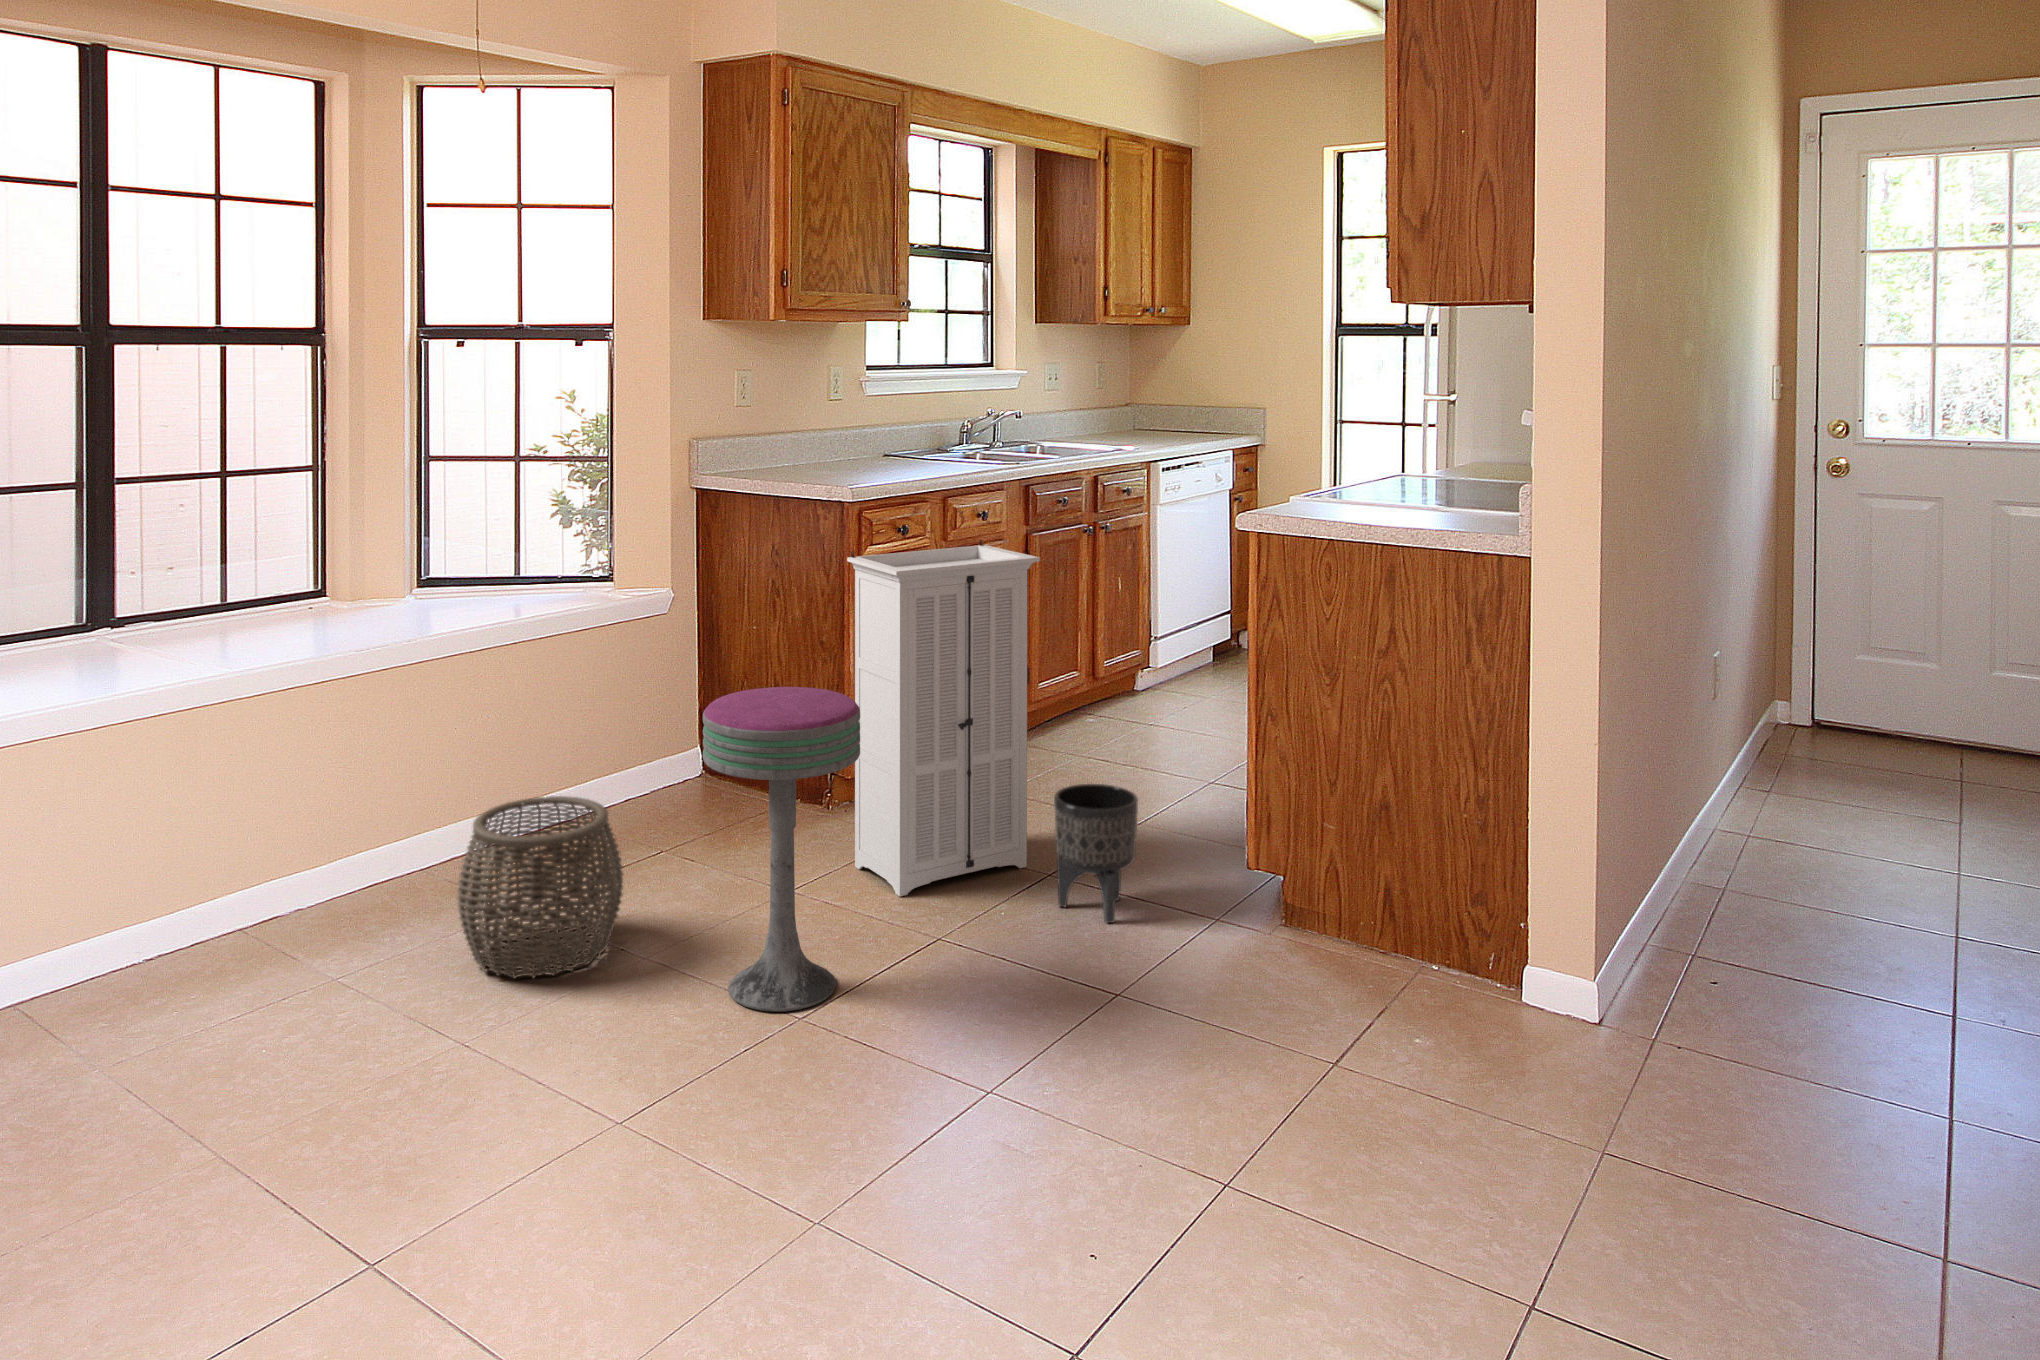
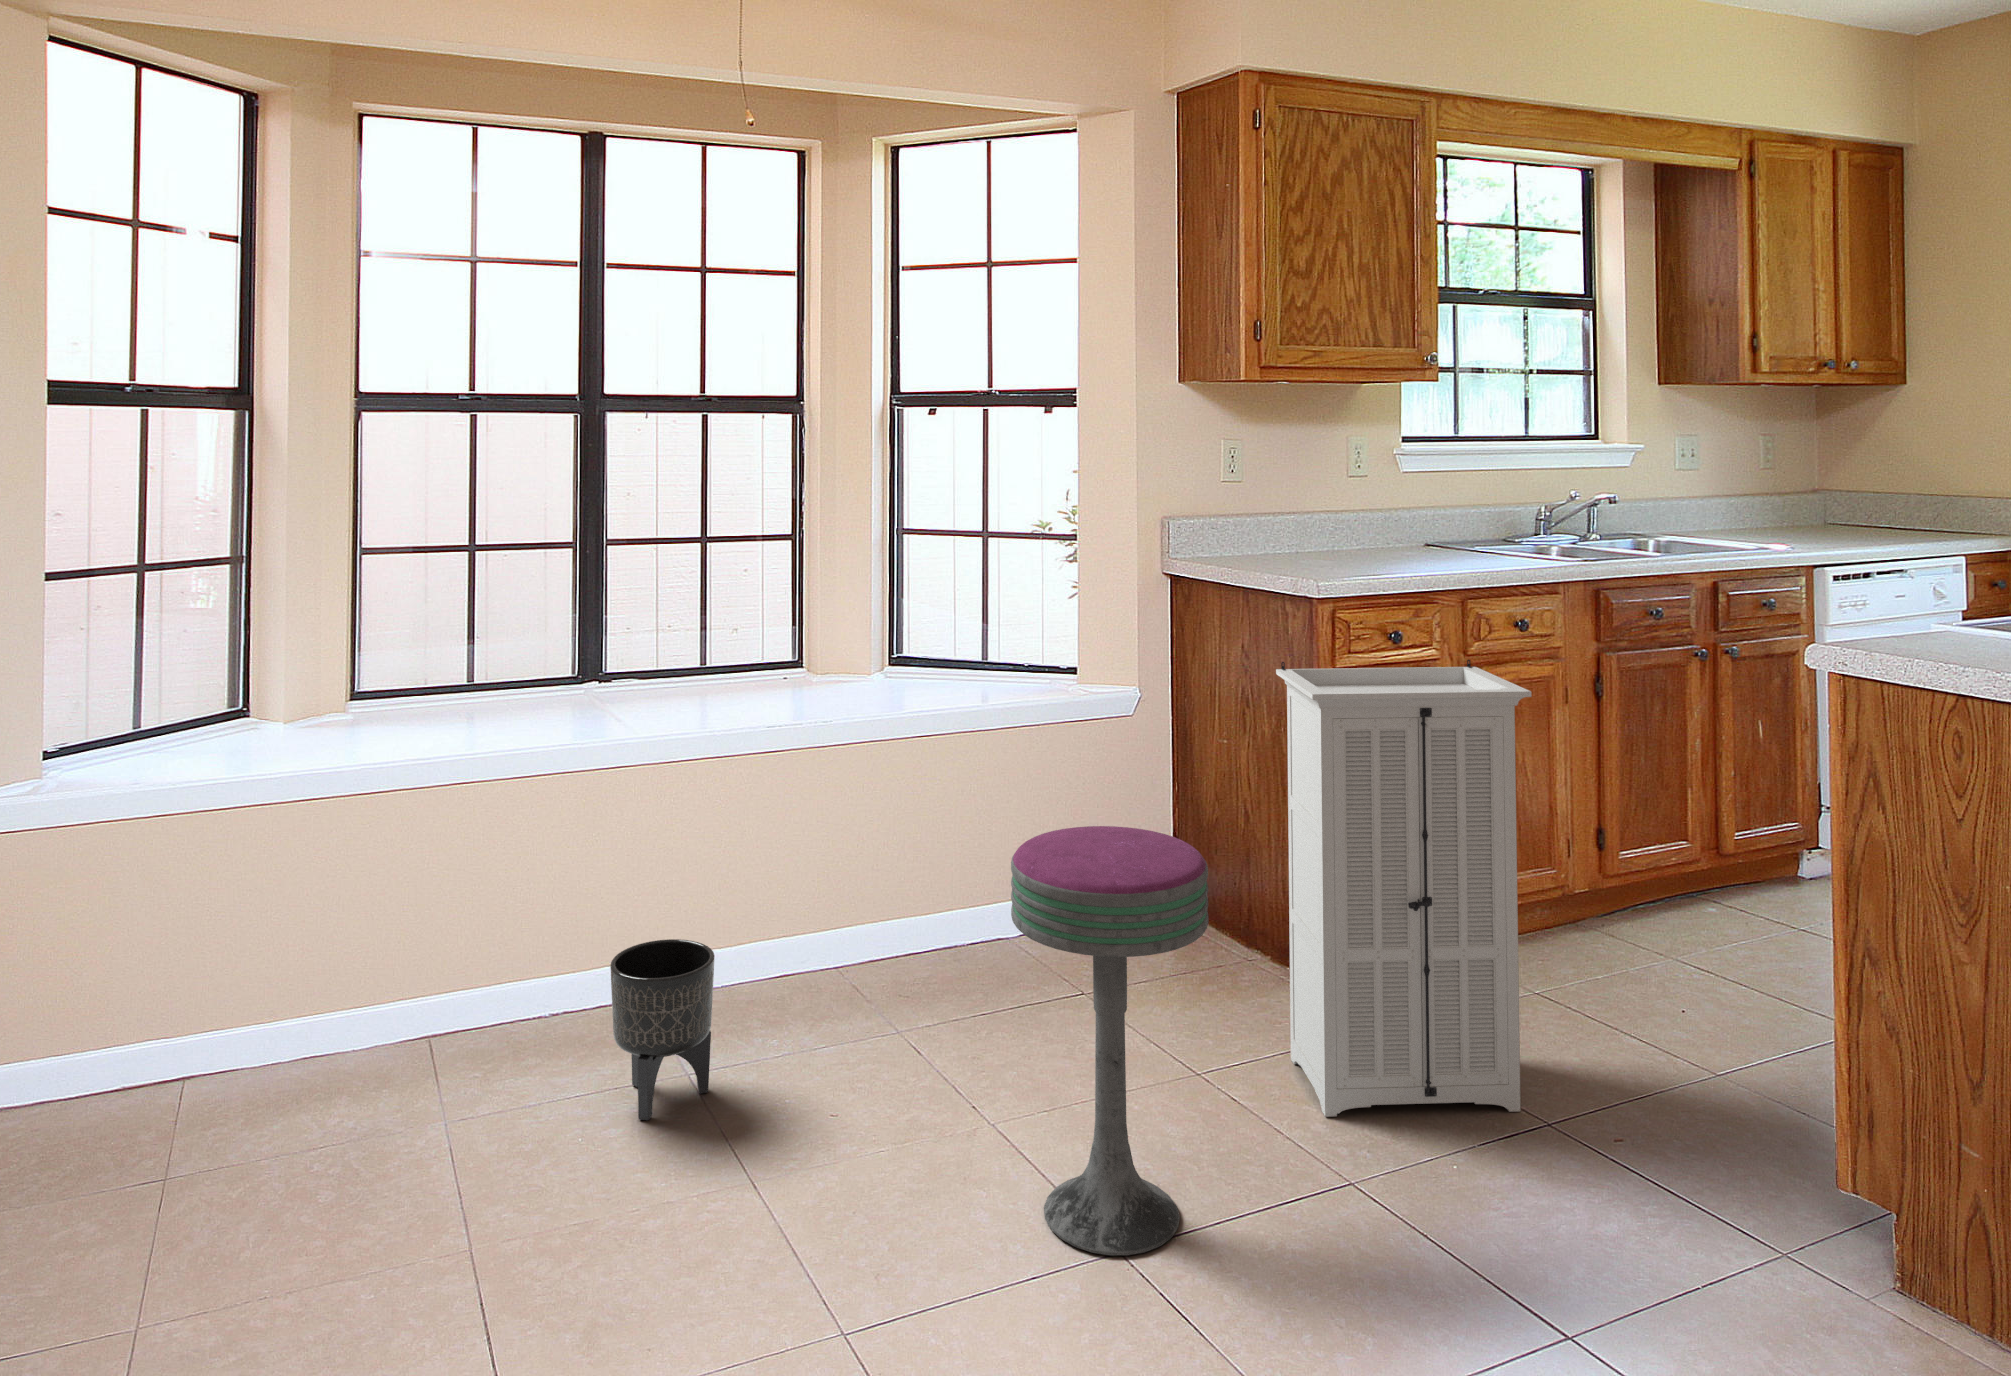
planter: present [1054,784,1138,923] -> present [610,939,715,1120]
woven basket: present [457,796,623,978] -> none [793,910,975,1127]

